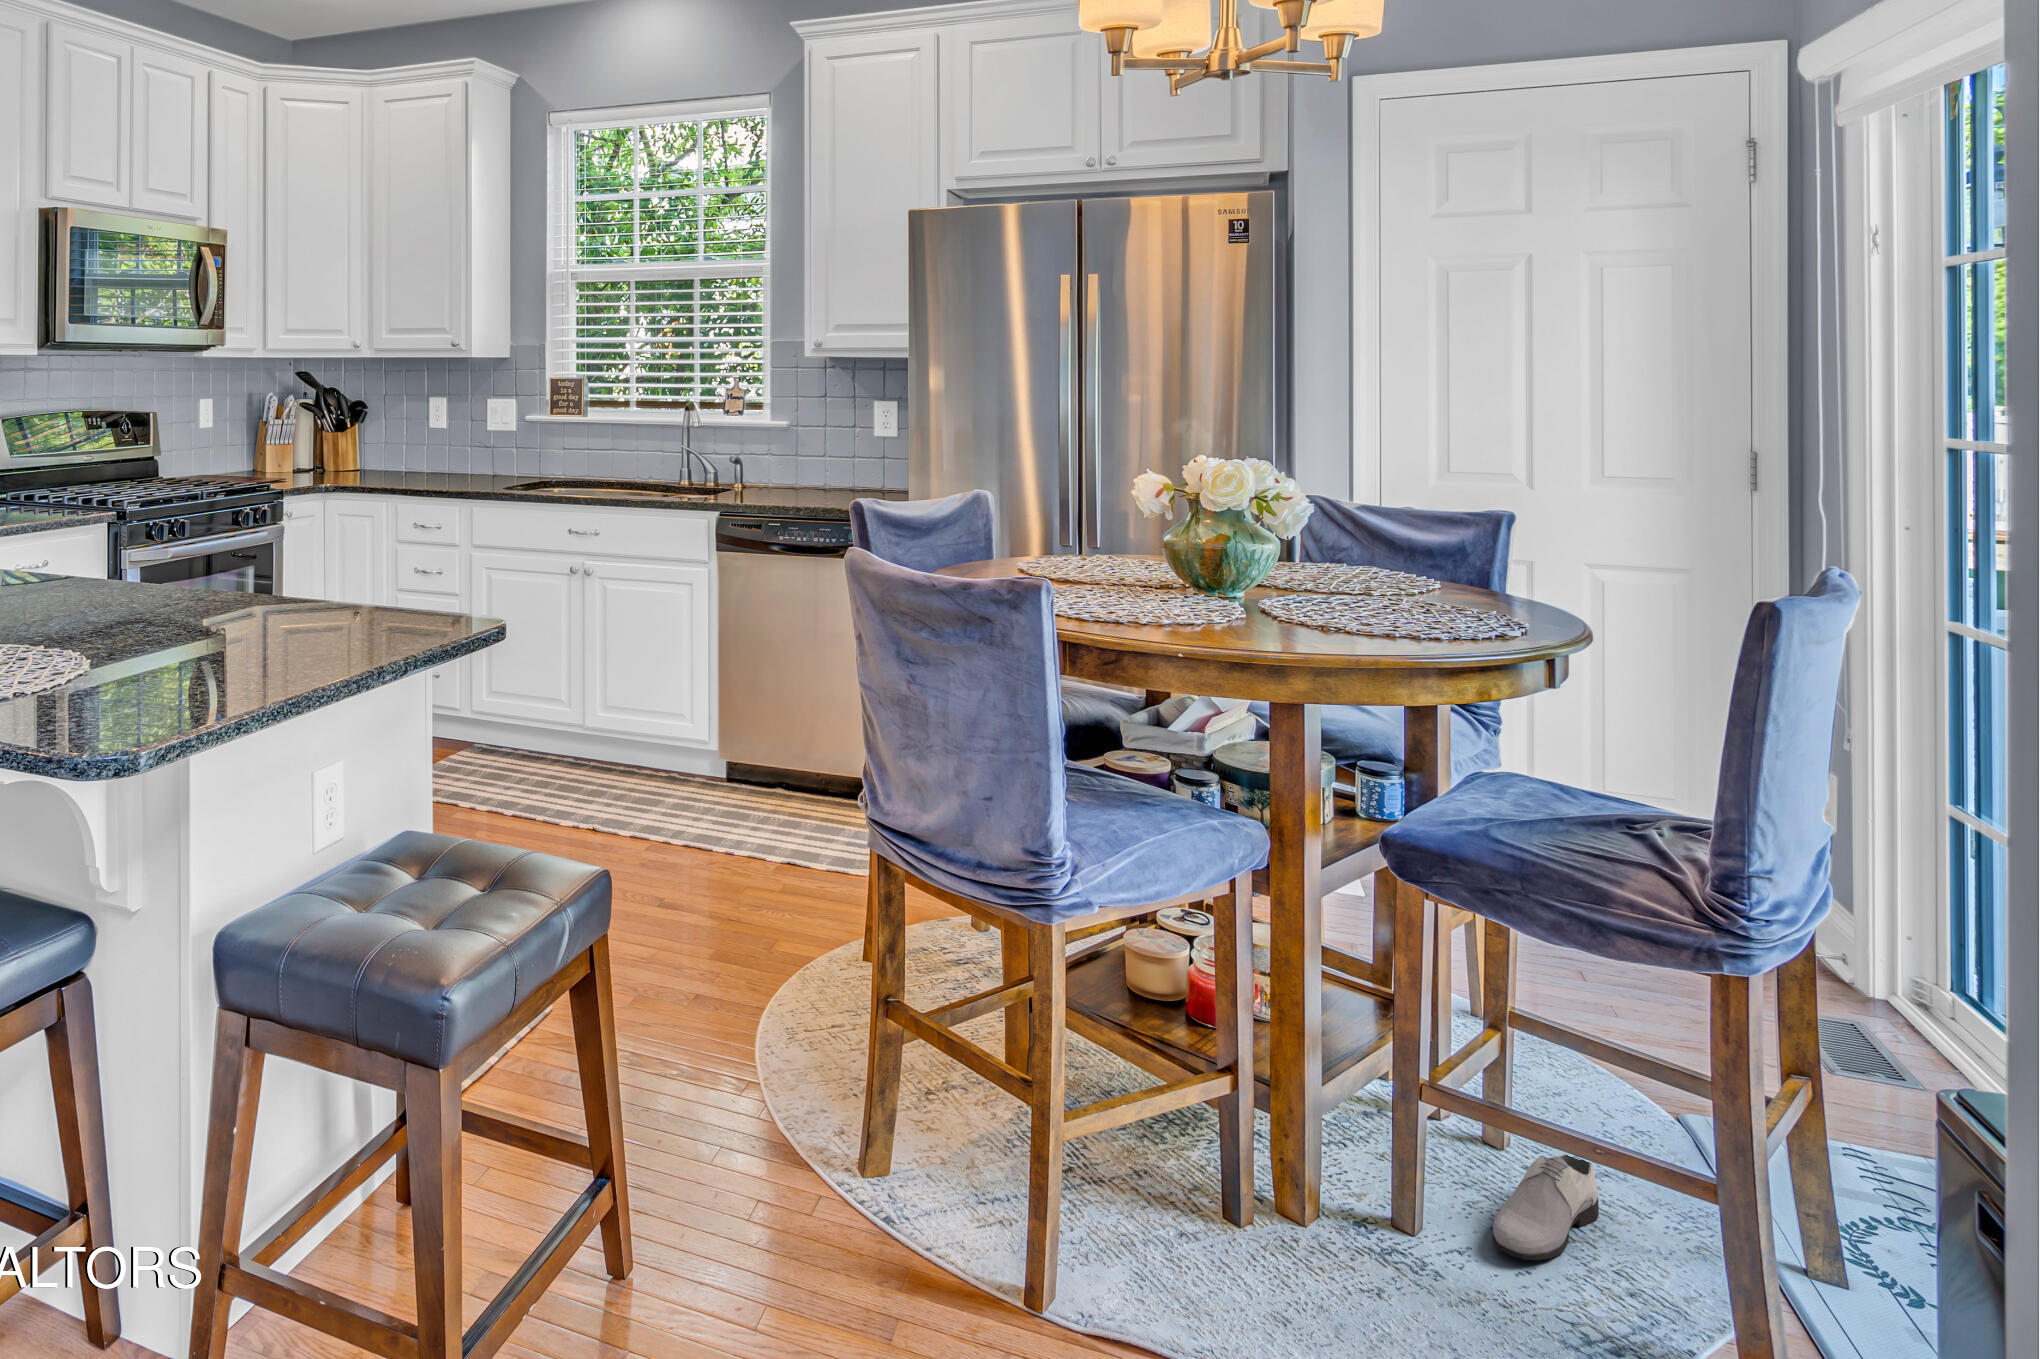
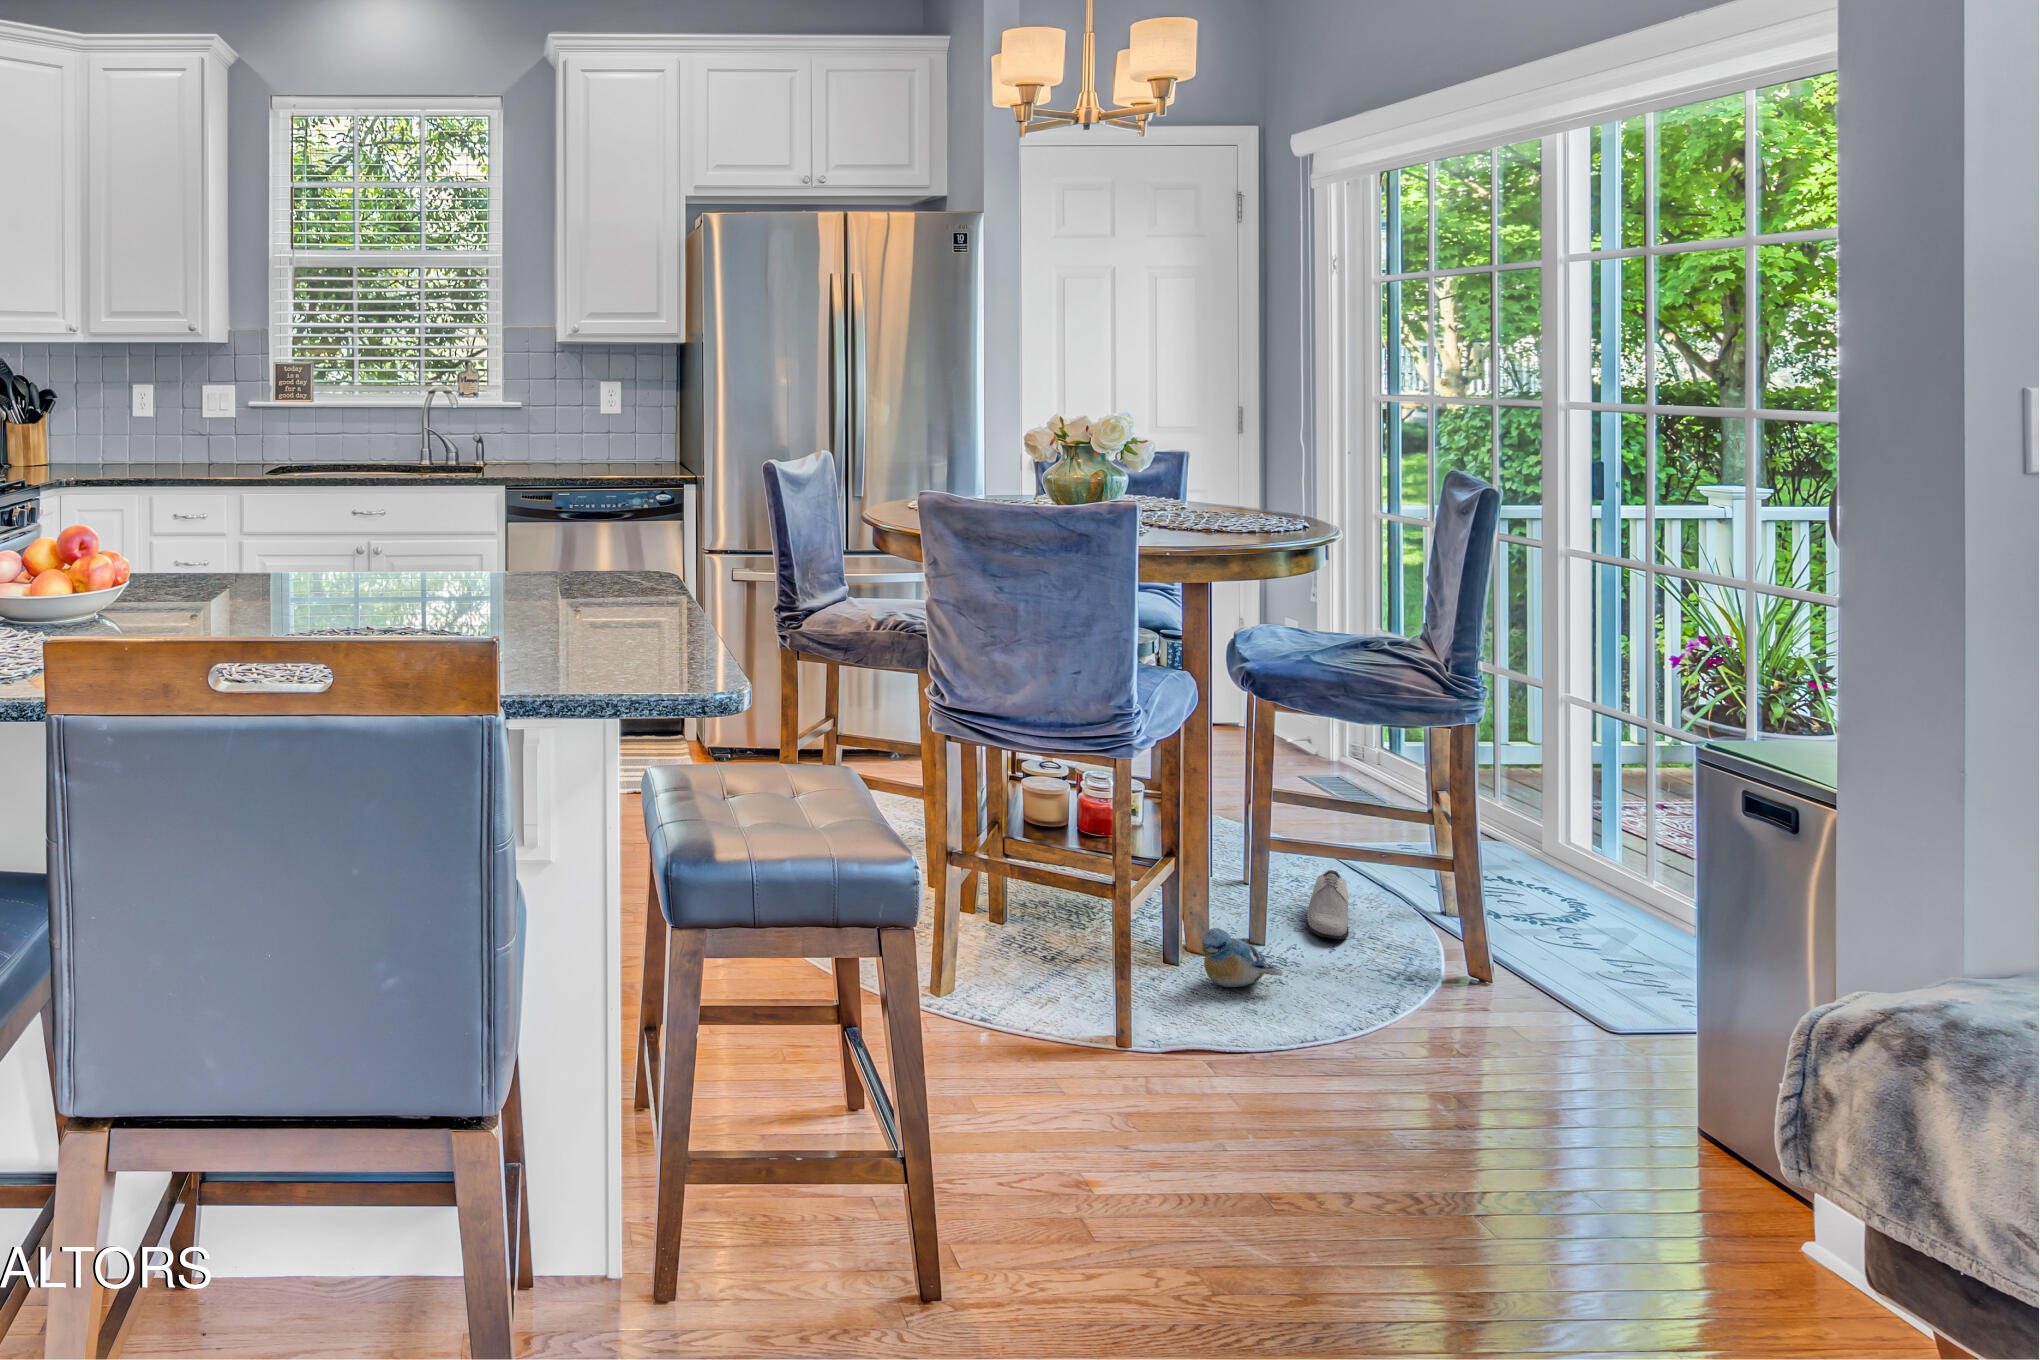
plush toy: none [1215,1192,1345,1288] -> present [1202,928,1282,987]

